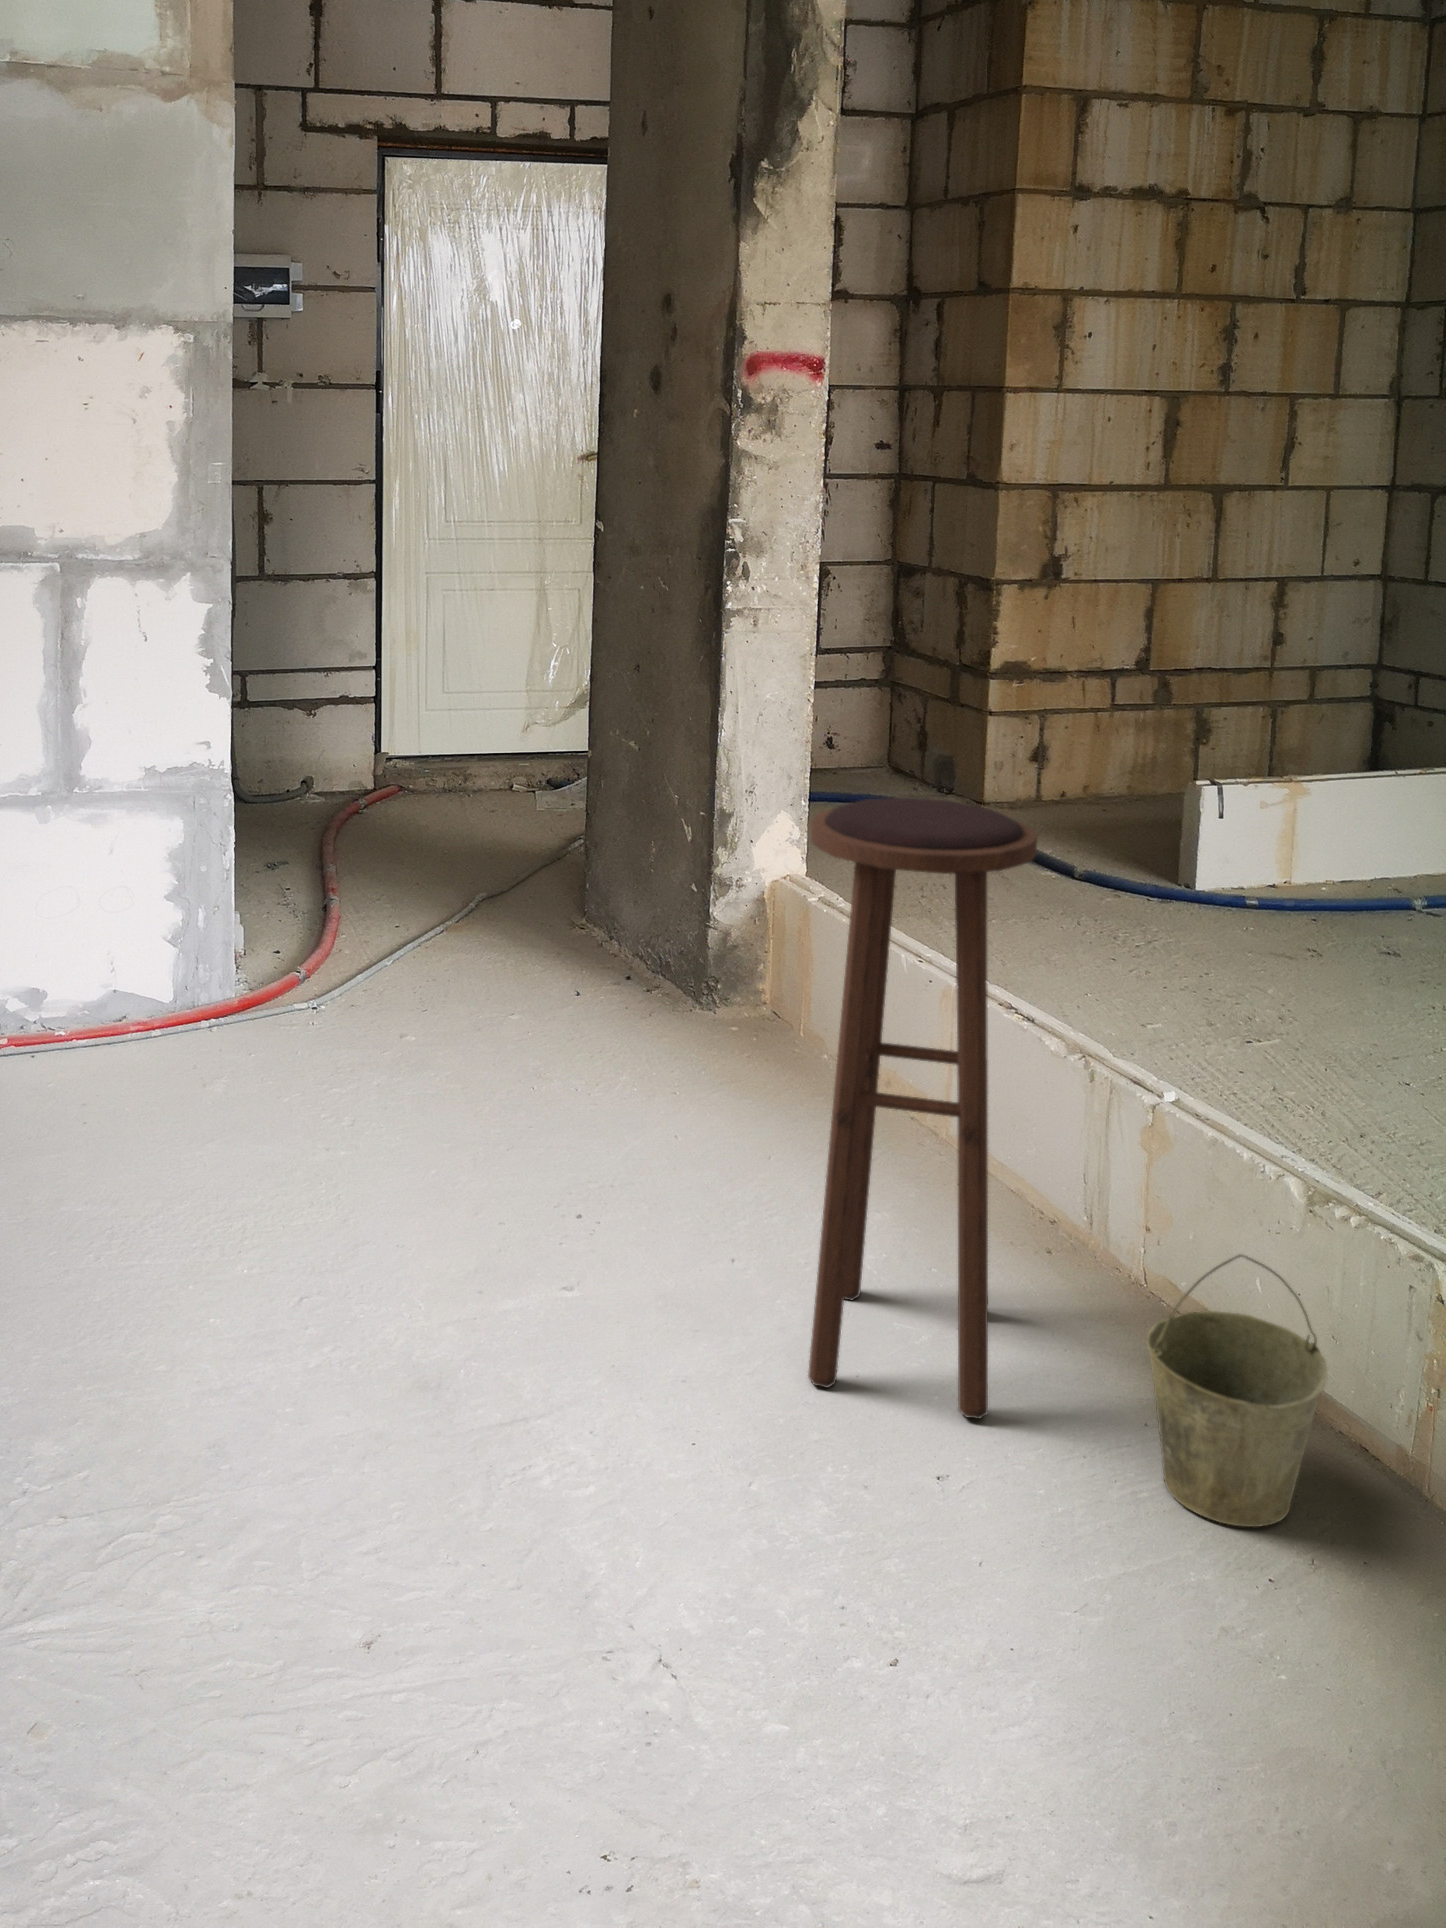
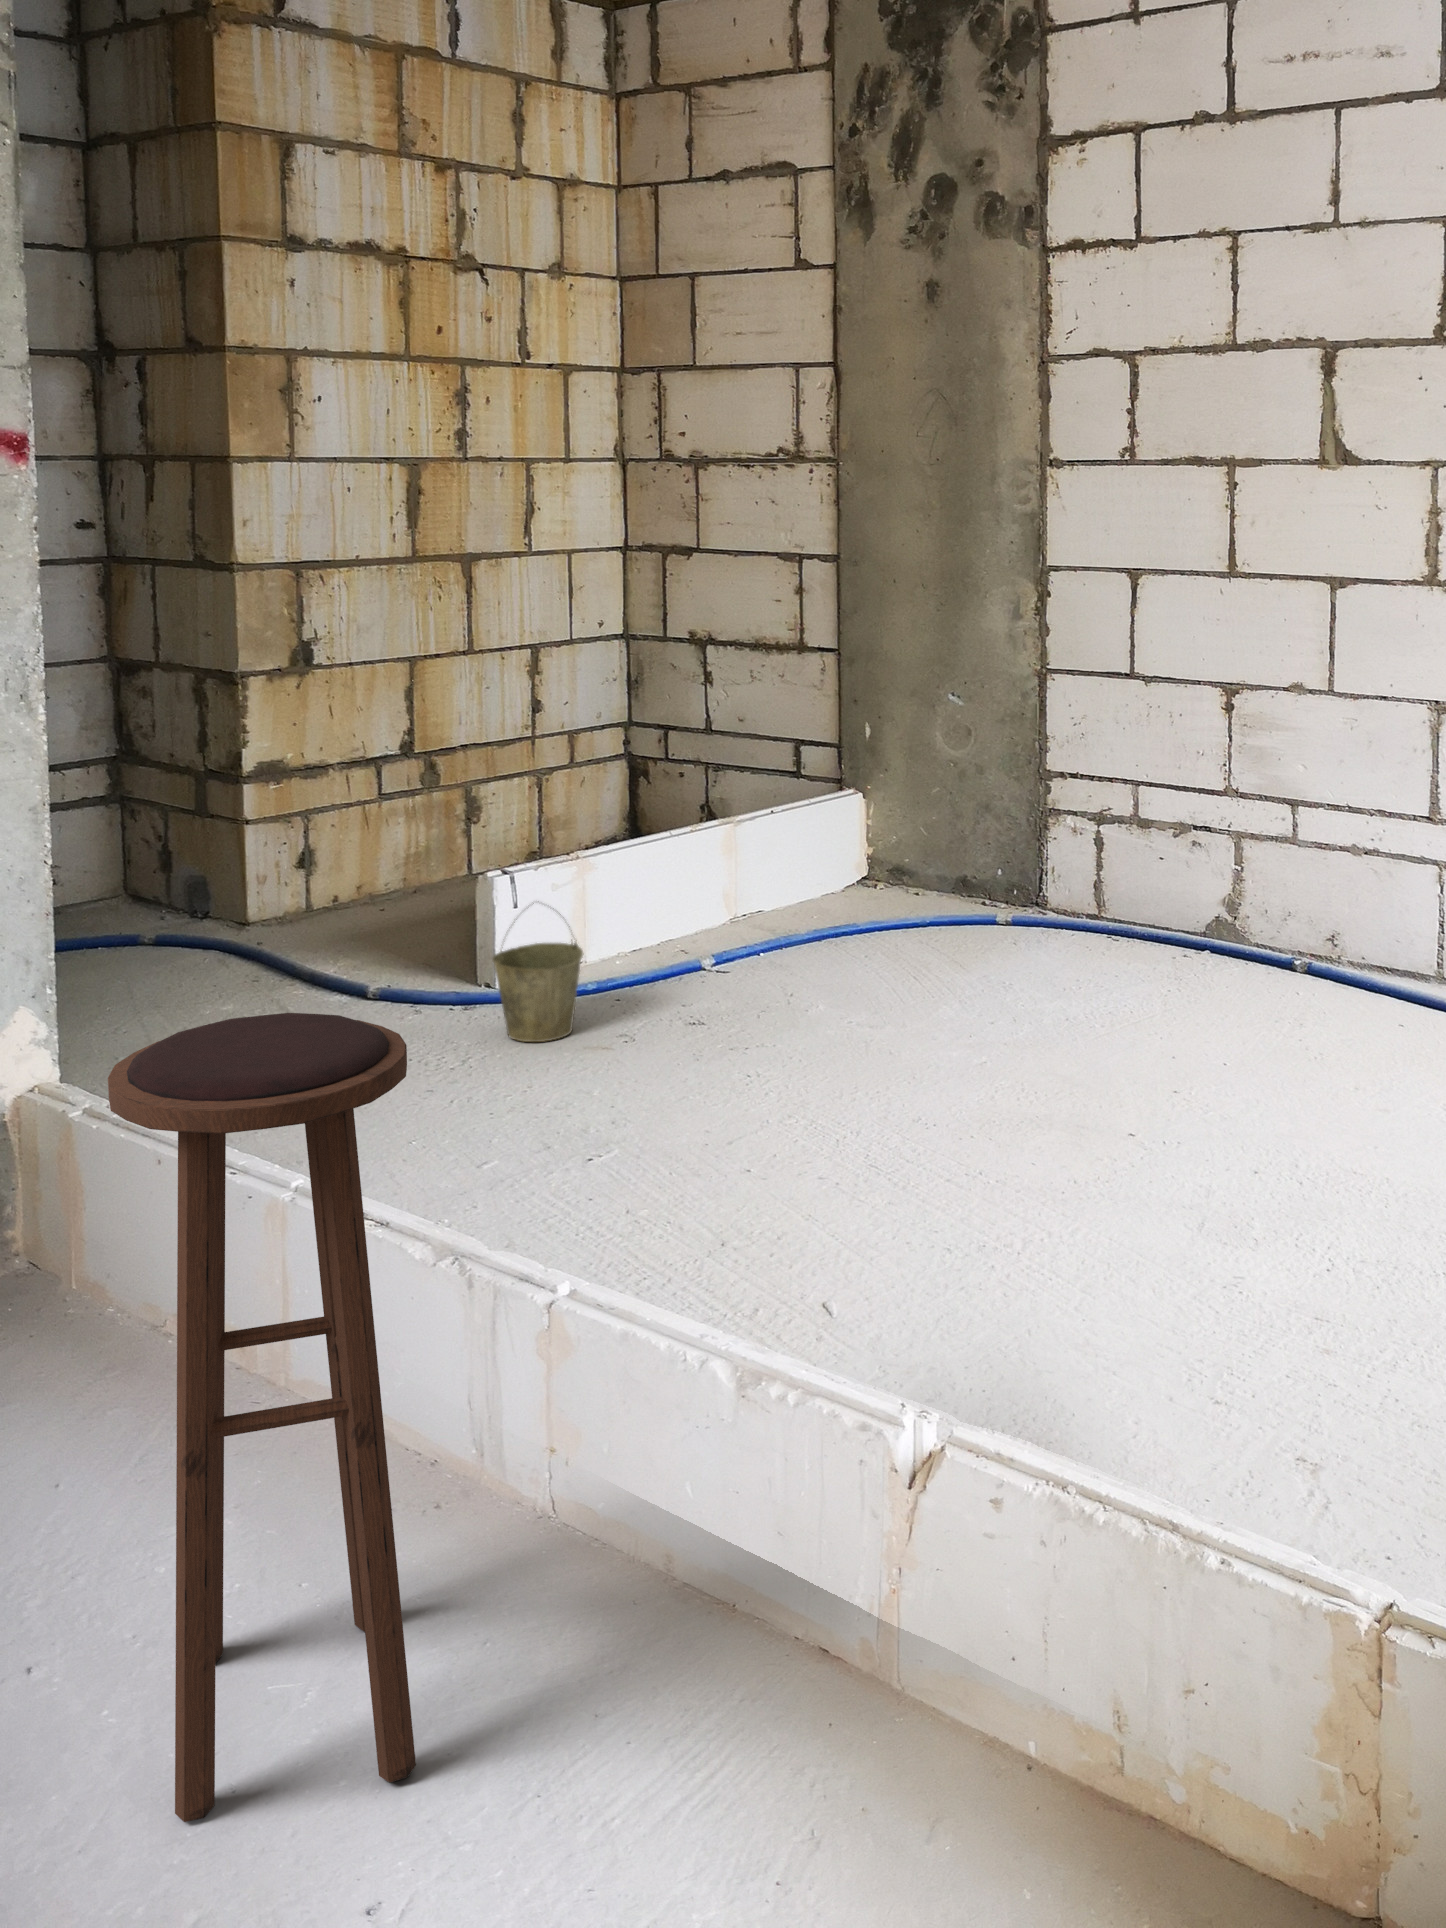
bucket: present [1147,1255,1328,1527] -> present [492,903,584,1042]

